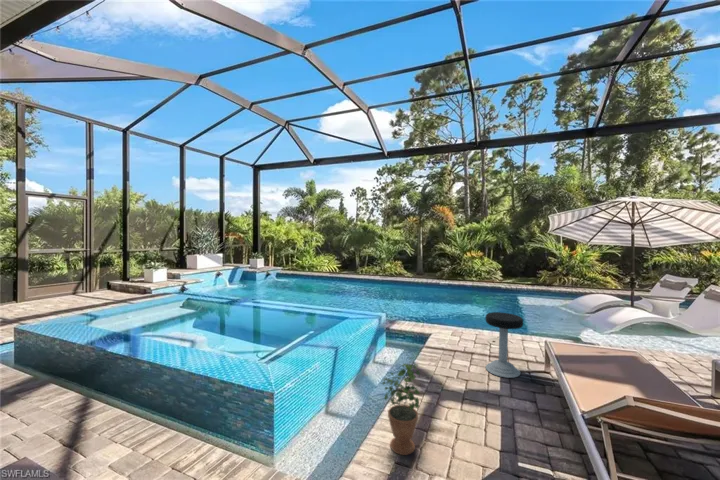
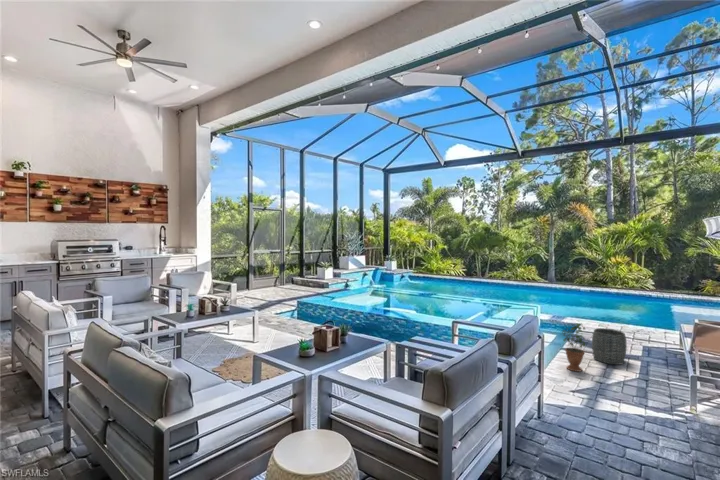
stool: present [486,312,523,378] -> none [630,305,662,351]
woven basket: none [435,356,483,420] -> present [592,328,627,365]

